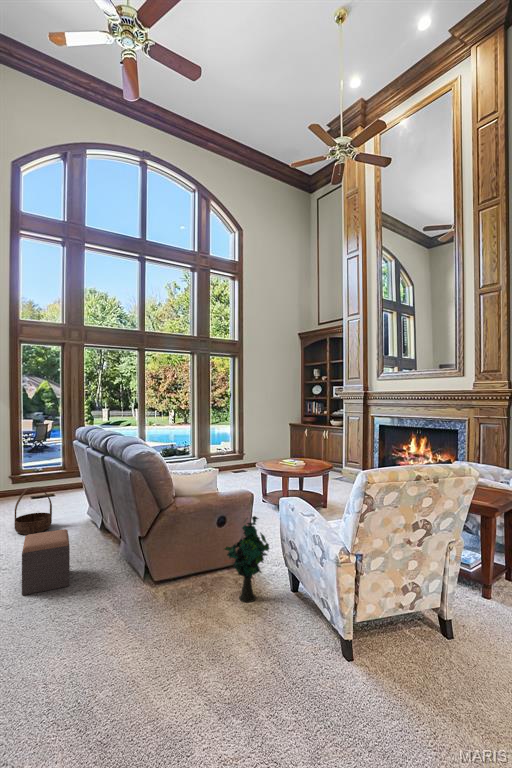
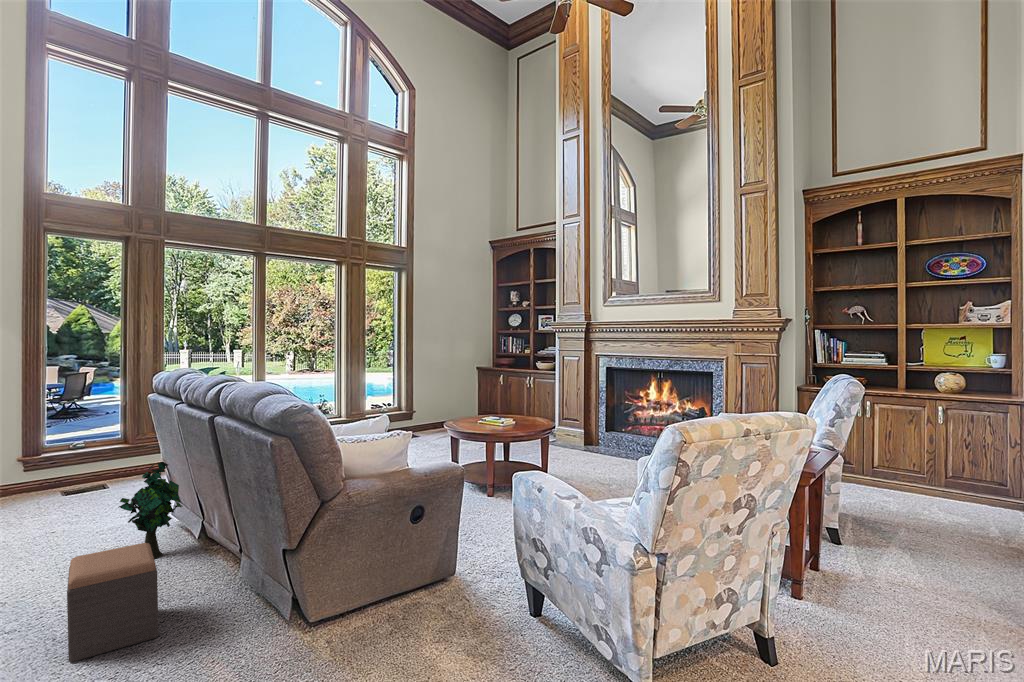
basket: present [14,487,52,535] -> none [43,474,113,555]
decorative plant: present [224,516,269,602] -> present [118,462,183,559]

